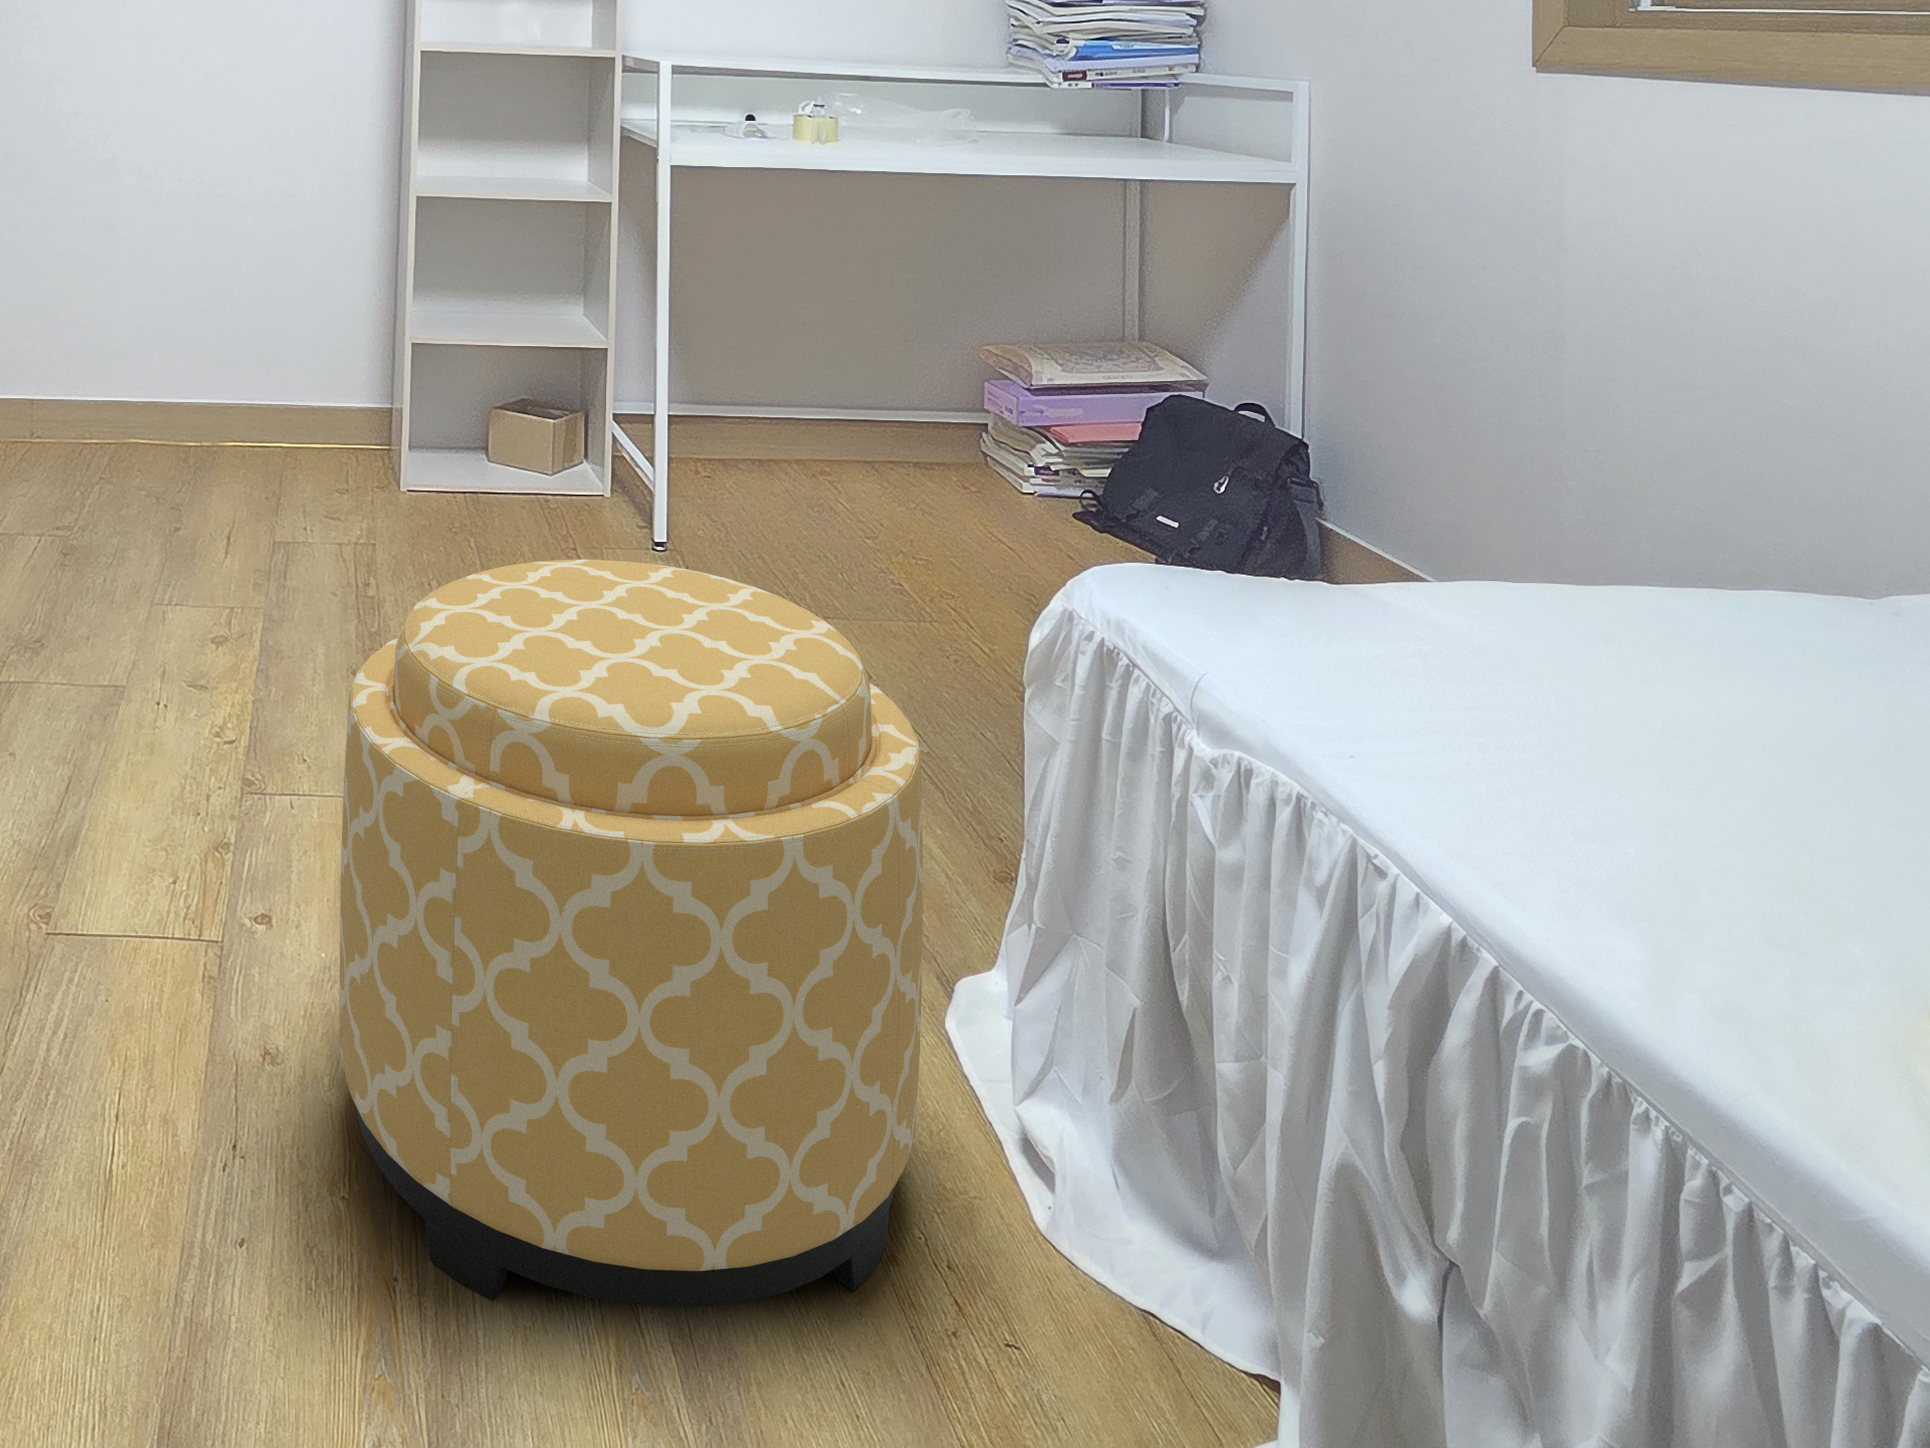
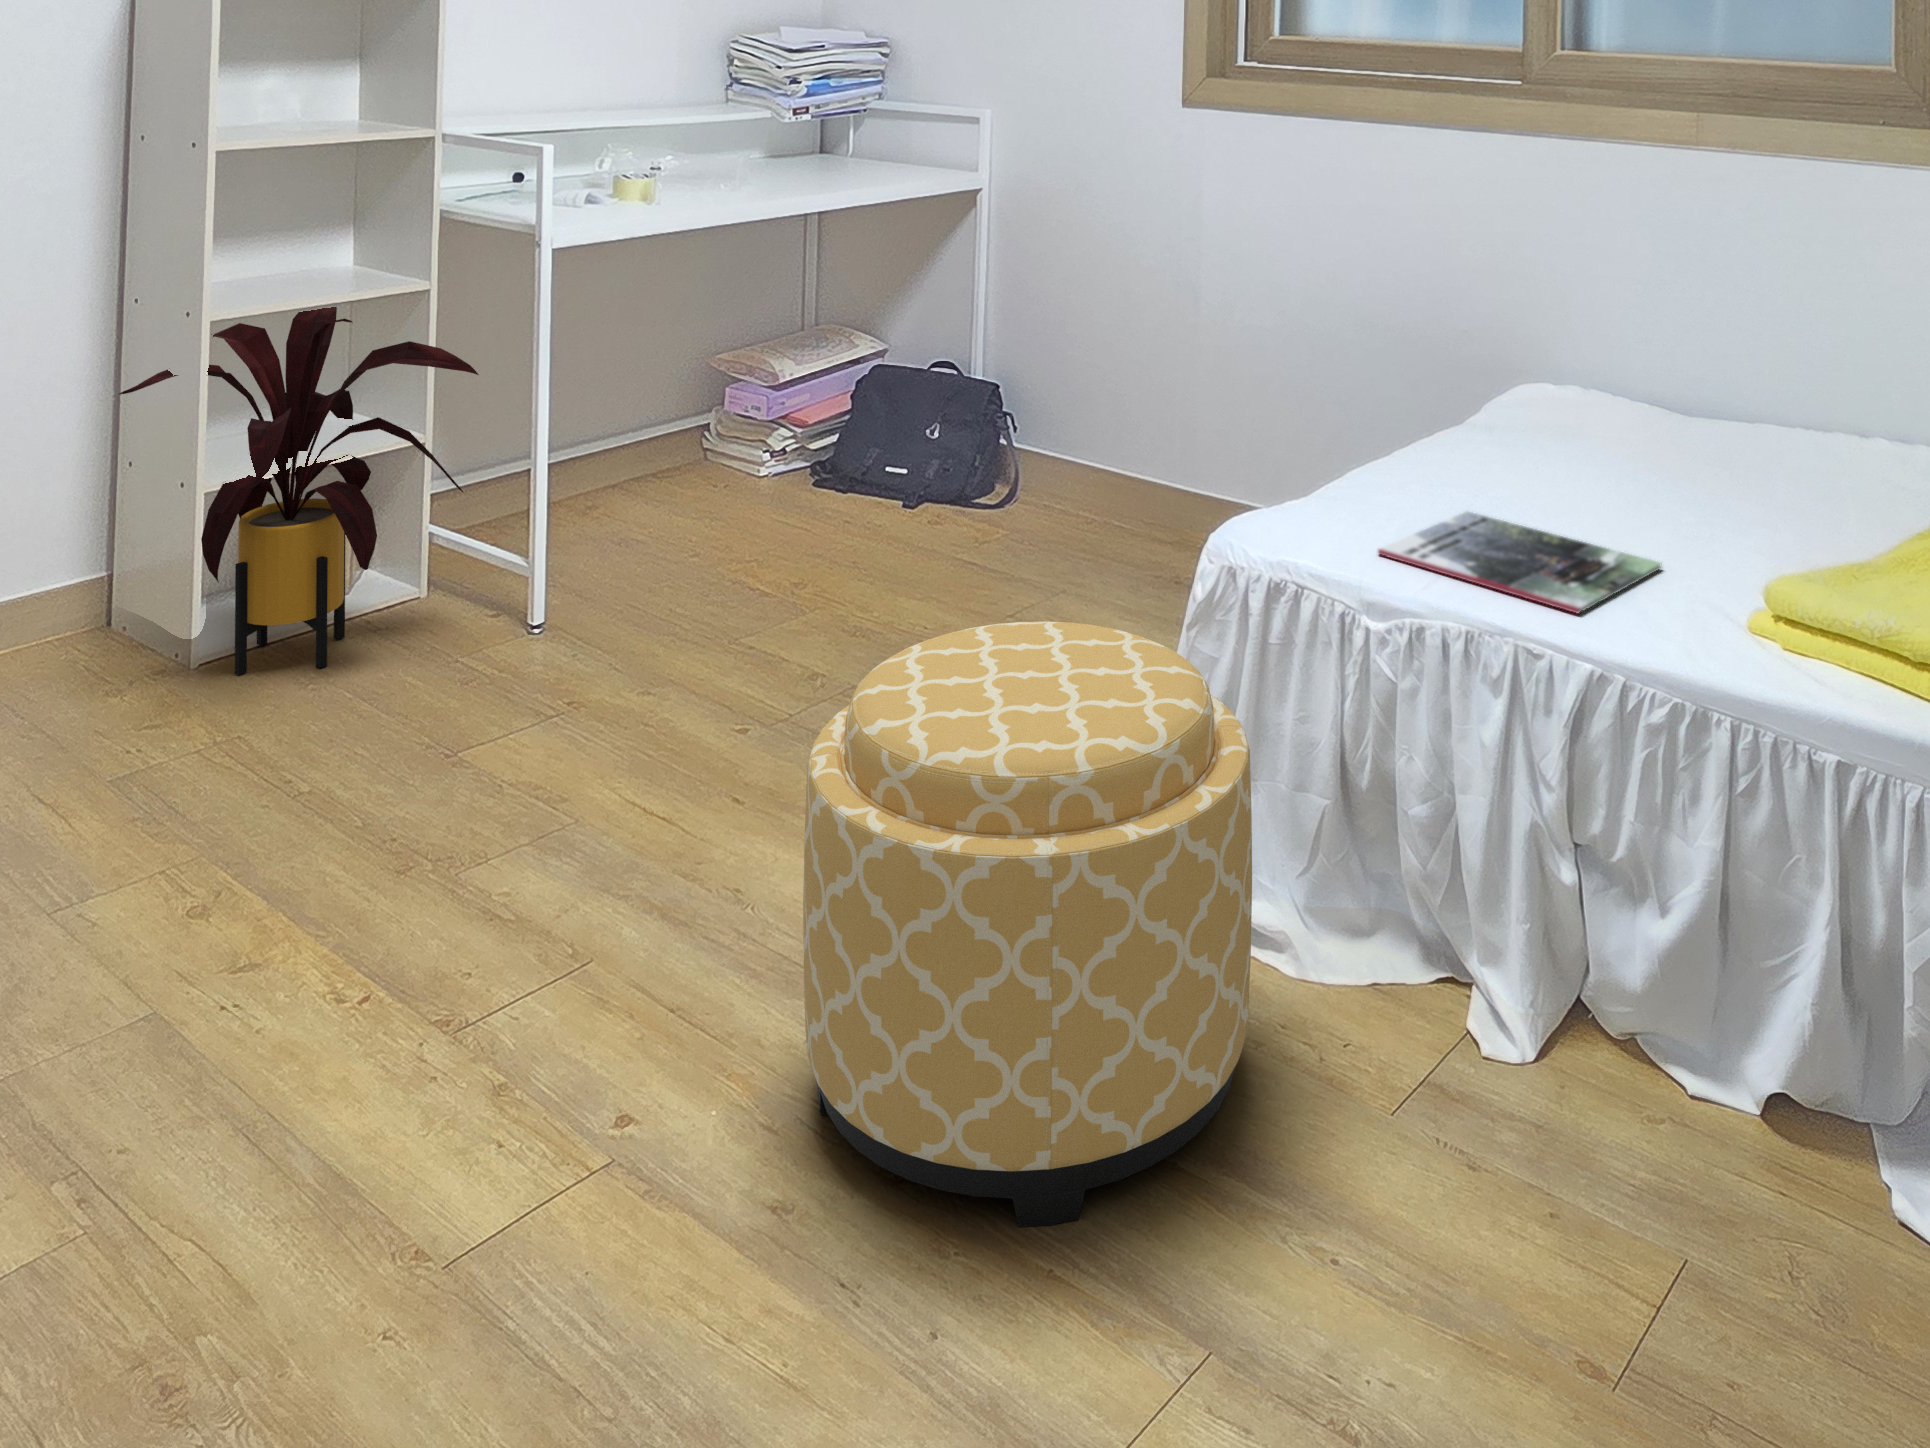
house plant: none [333,197,604,525] -> present [119,307,479,675]
magazine: none [1274,643,1858,850] -> present [1378,512,1661,614]

